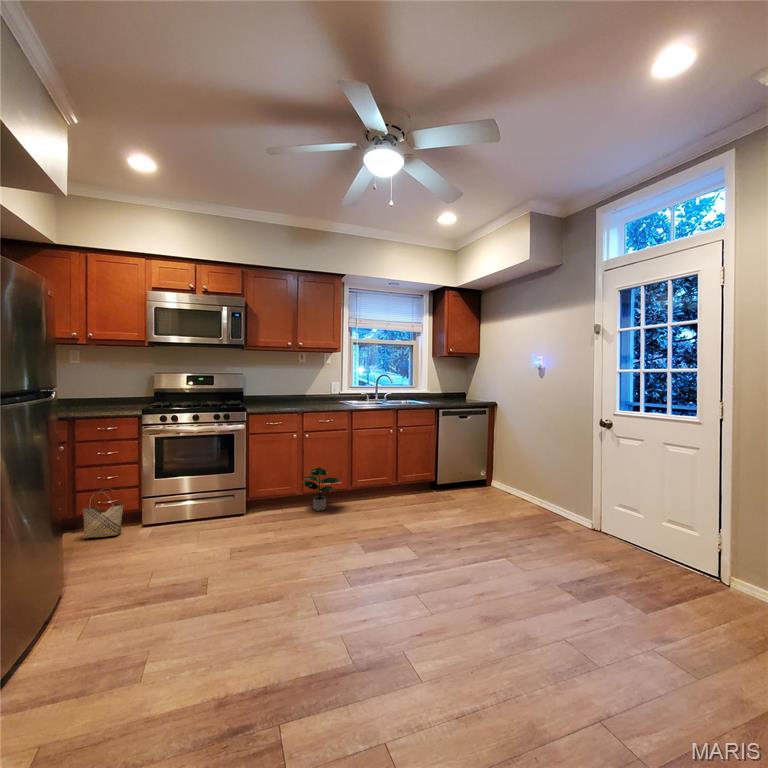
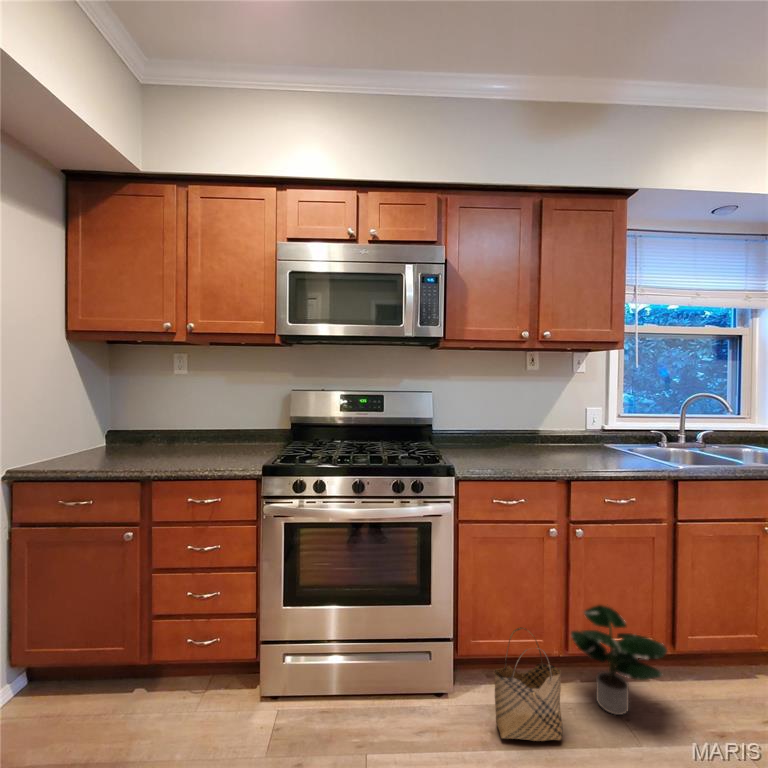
woven basket: present [82,488,124,538] -> present [493,627,562,741]

